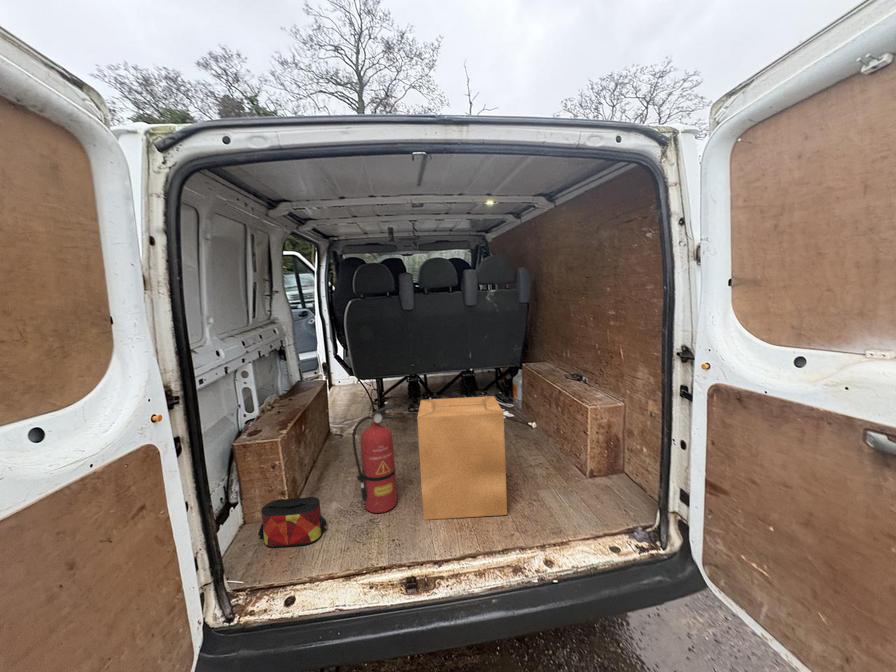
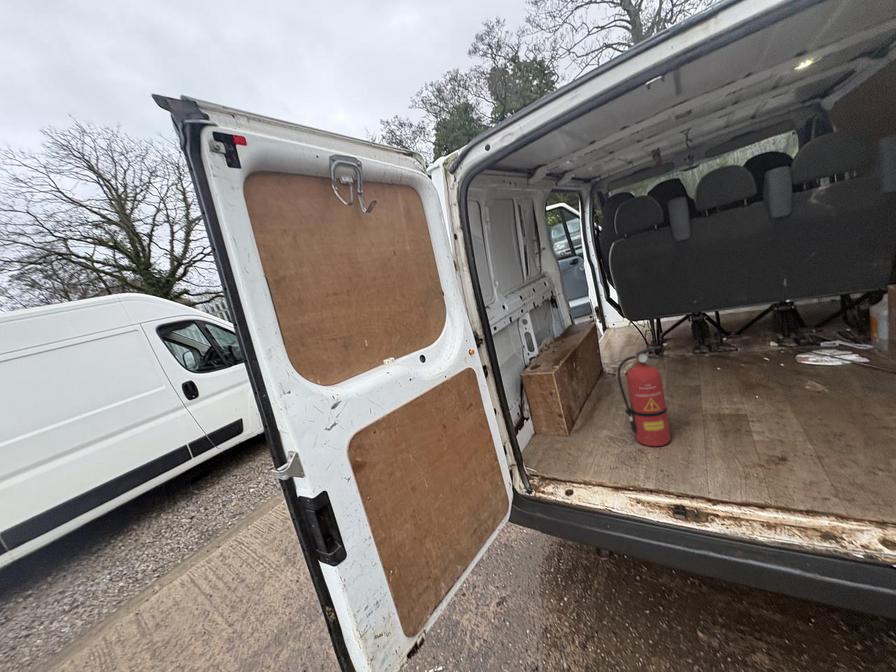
cardboard box: present [417,396,507,520] -> none [687,334,830,479]
bag: present [258,497,327,548] -> none [545,420,599,458]

